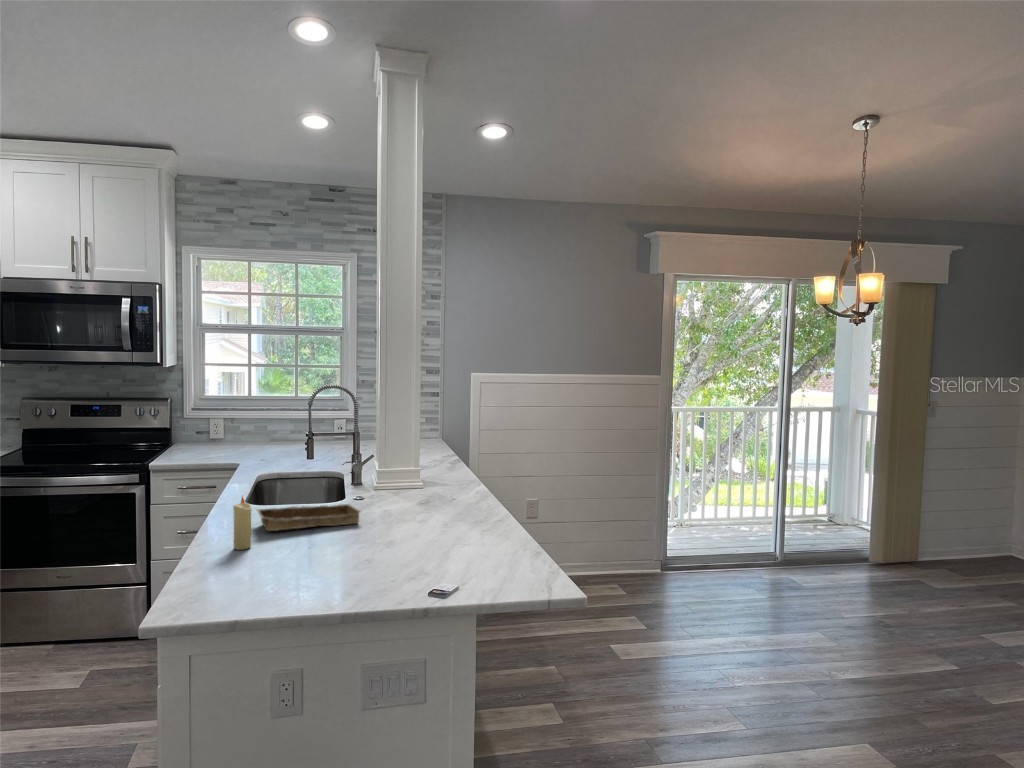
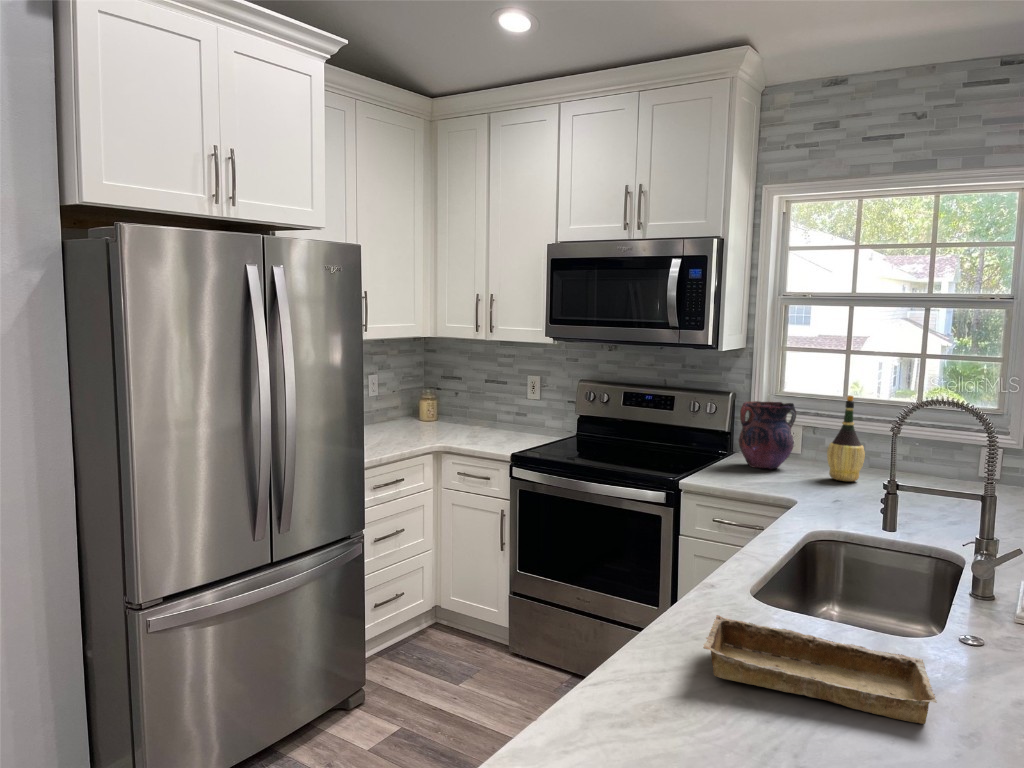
wine bottle: none [250,393,273,448] -> present [827,395,865,481]
vase: none [184,401,224,449] -> present [738,401,796,469]
candle: present [233,497,251,550] -> none [625,599,663,711]

